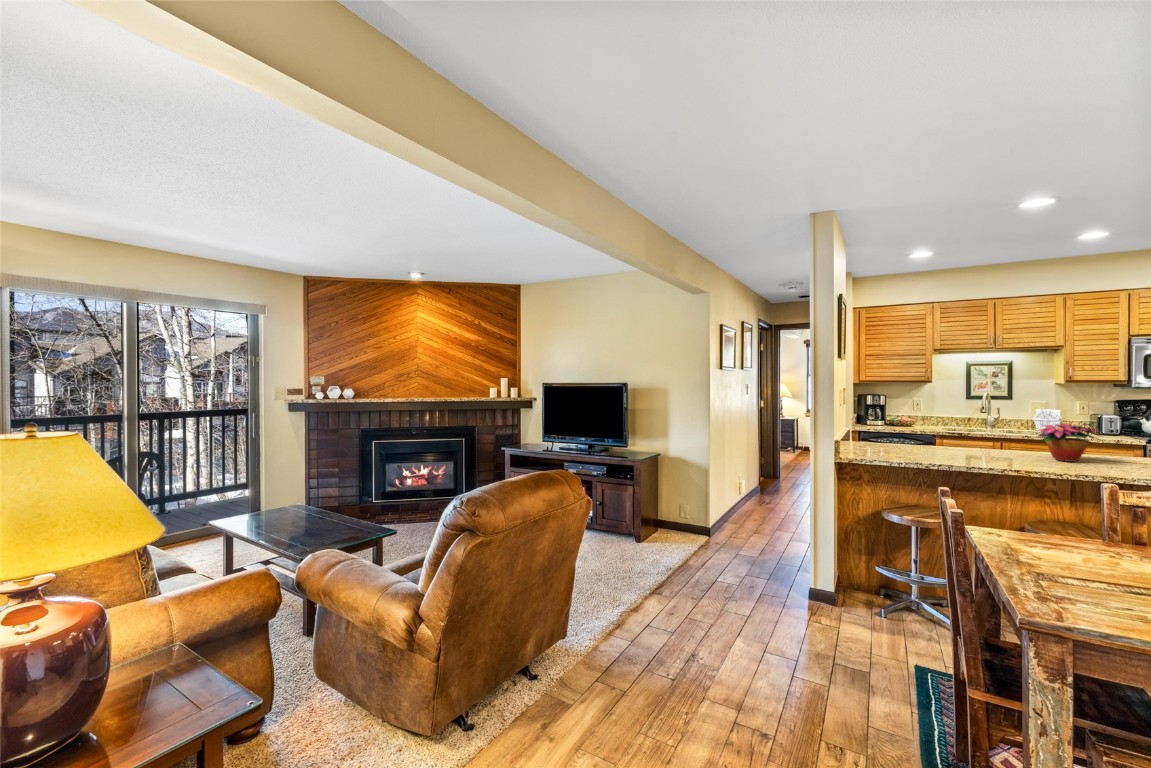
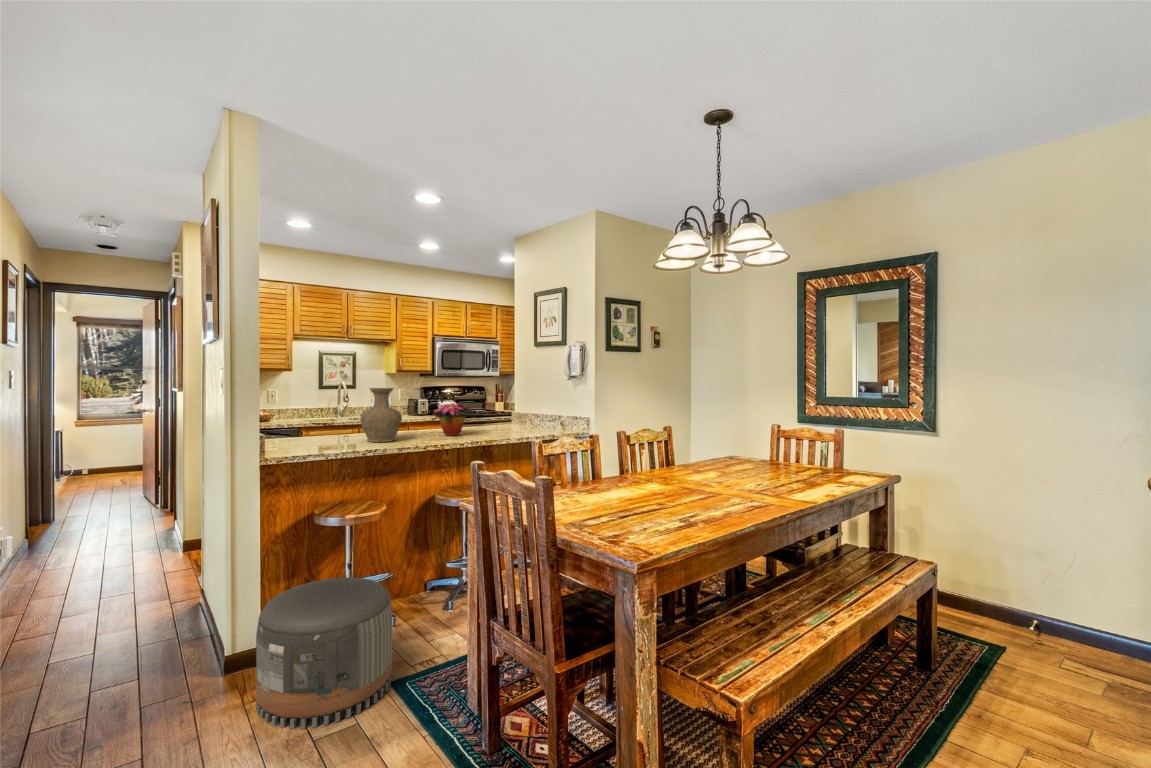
vase: none [938,404,986,457] -> present [360,388,402,442]
pouf: none [813,556,925,670] -> present [256,577,392,729]

